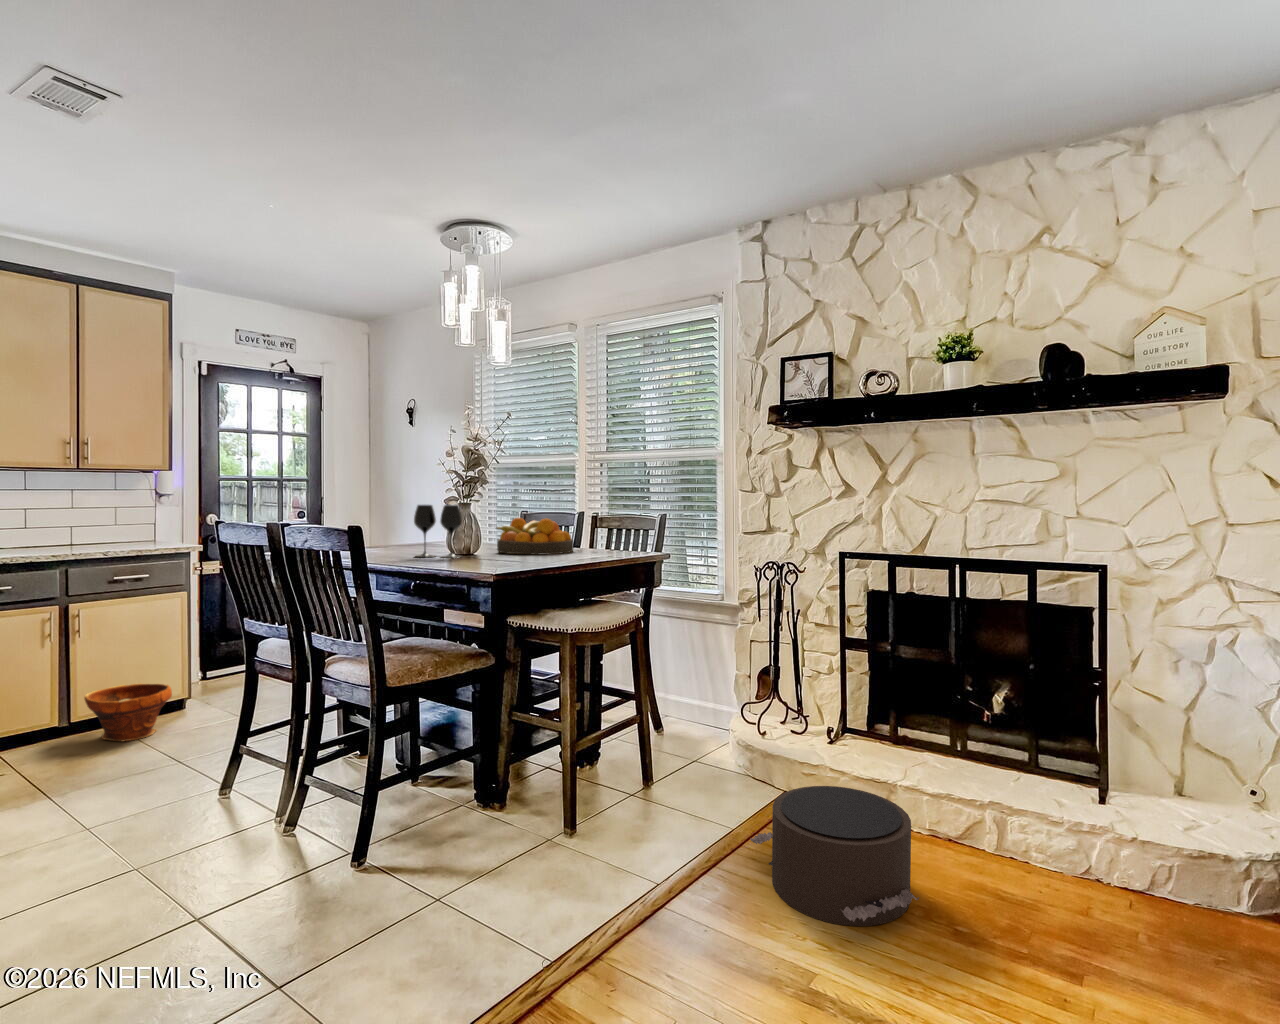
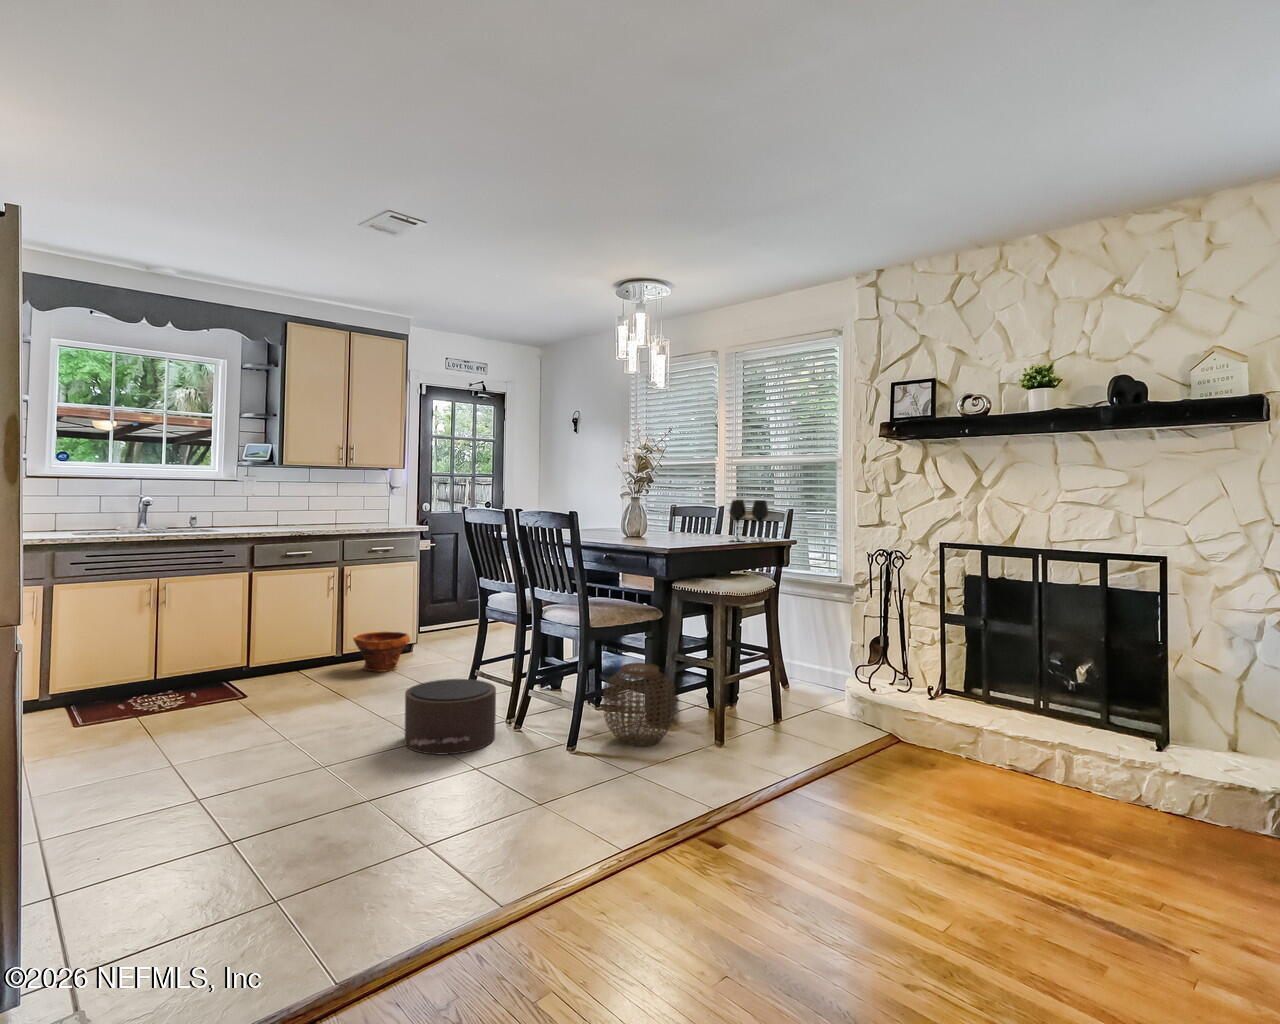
wine glass: present [414,505,462,558] -> present [729,500,769,542]
fruit bowl: present [496,518,573,555] -> none [657,511,718,540]
woven basket: none [411,727,512,847] -> present [604,663,675,747]
pouf: present [750,786,919,926] -> present [405,679,496,755]

